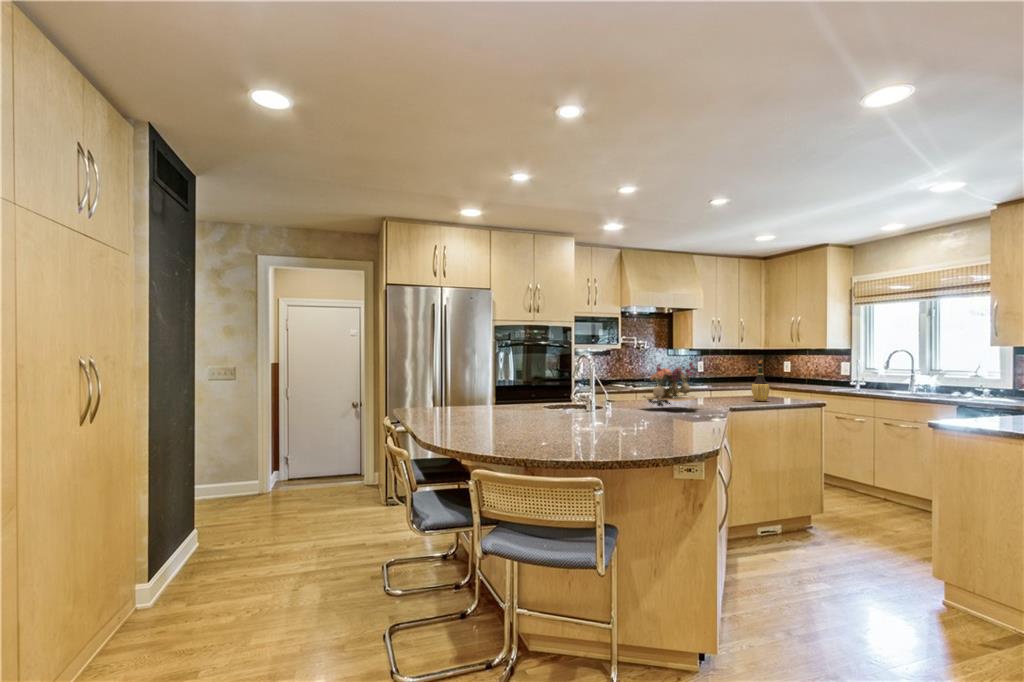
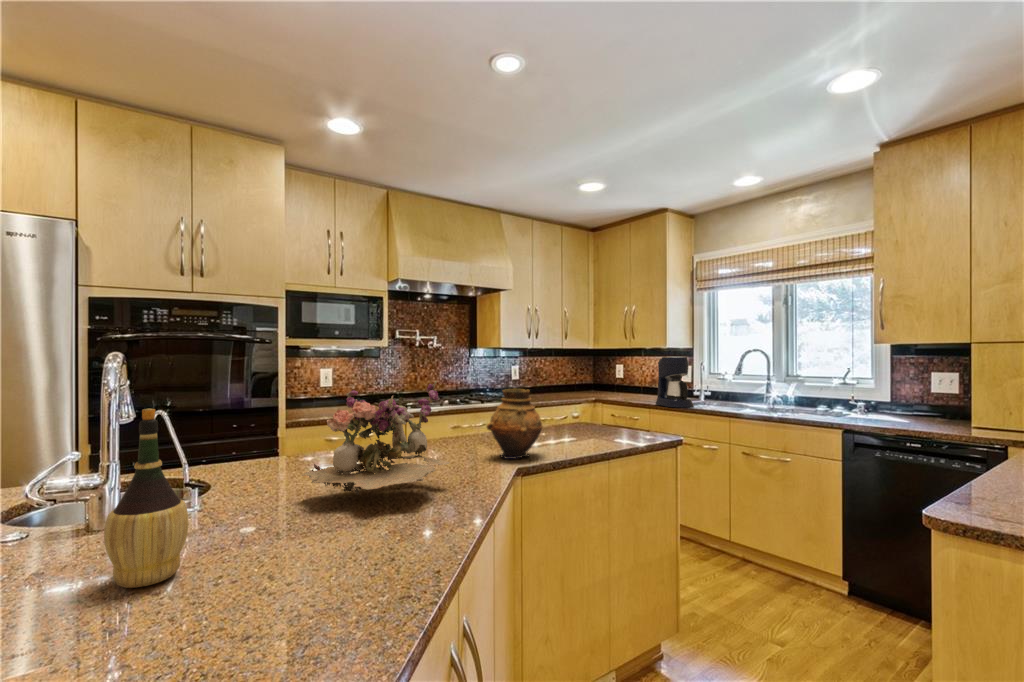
coffee maker: none [816,355,848,391] -> present [656,357,694,408]
wine bottle: present [751,361,769,401] -> present [104,409,188,588]
vase: none [711,368,742,404] -> present [487,389,542,459]

